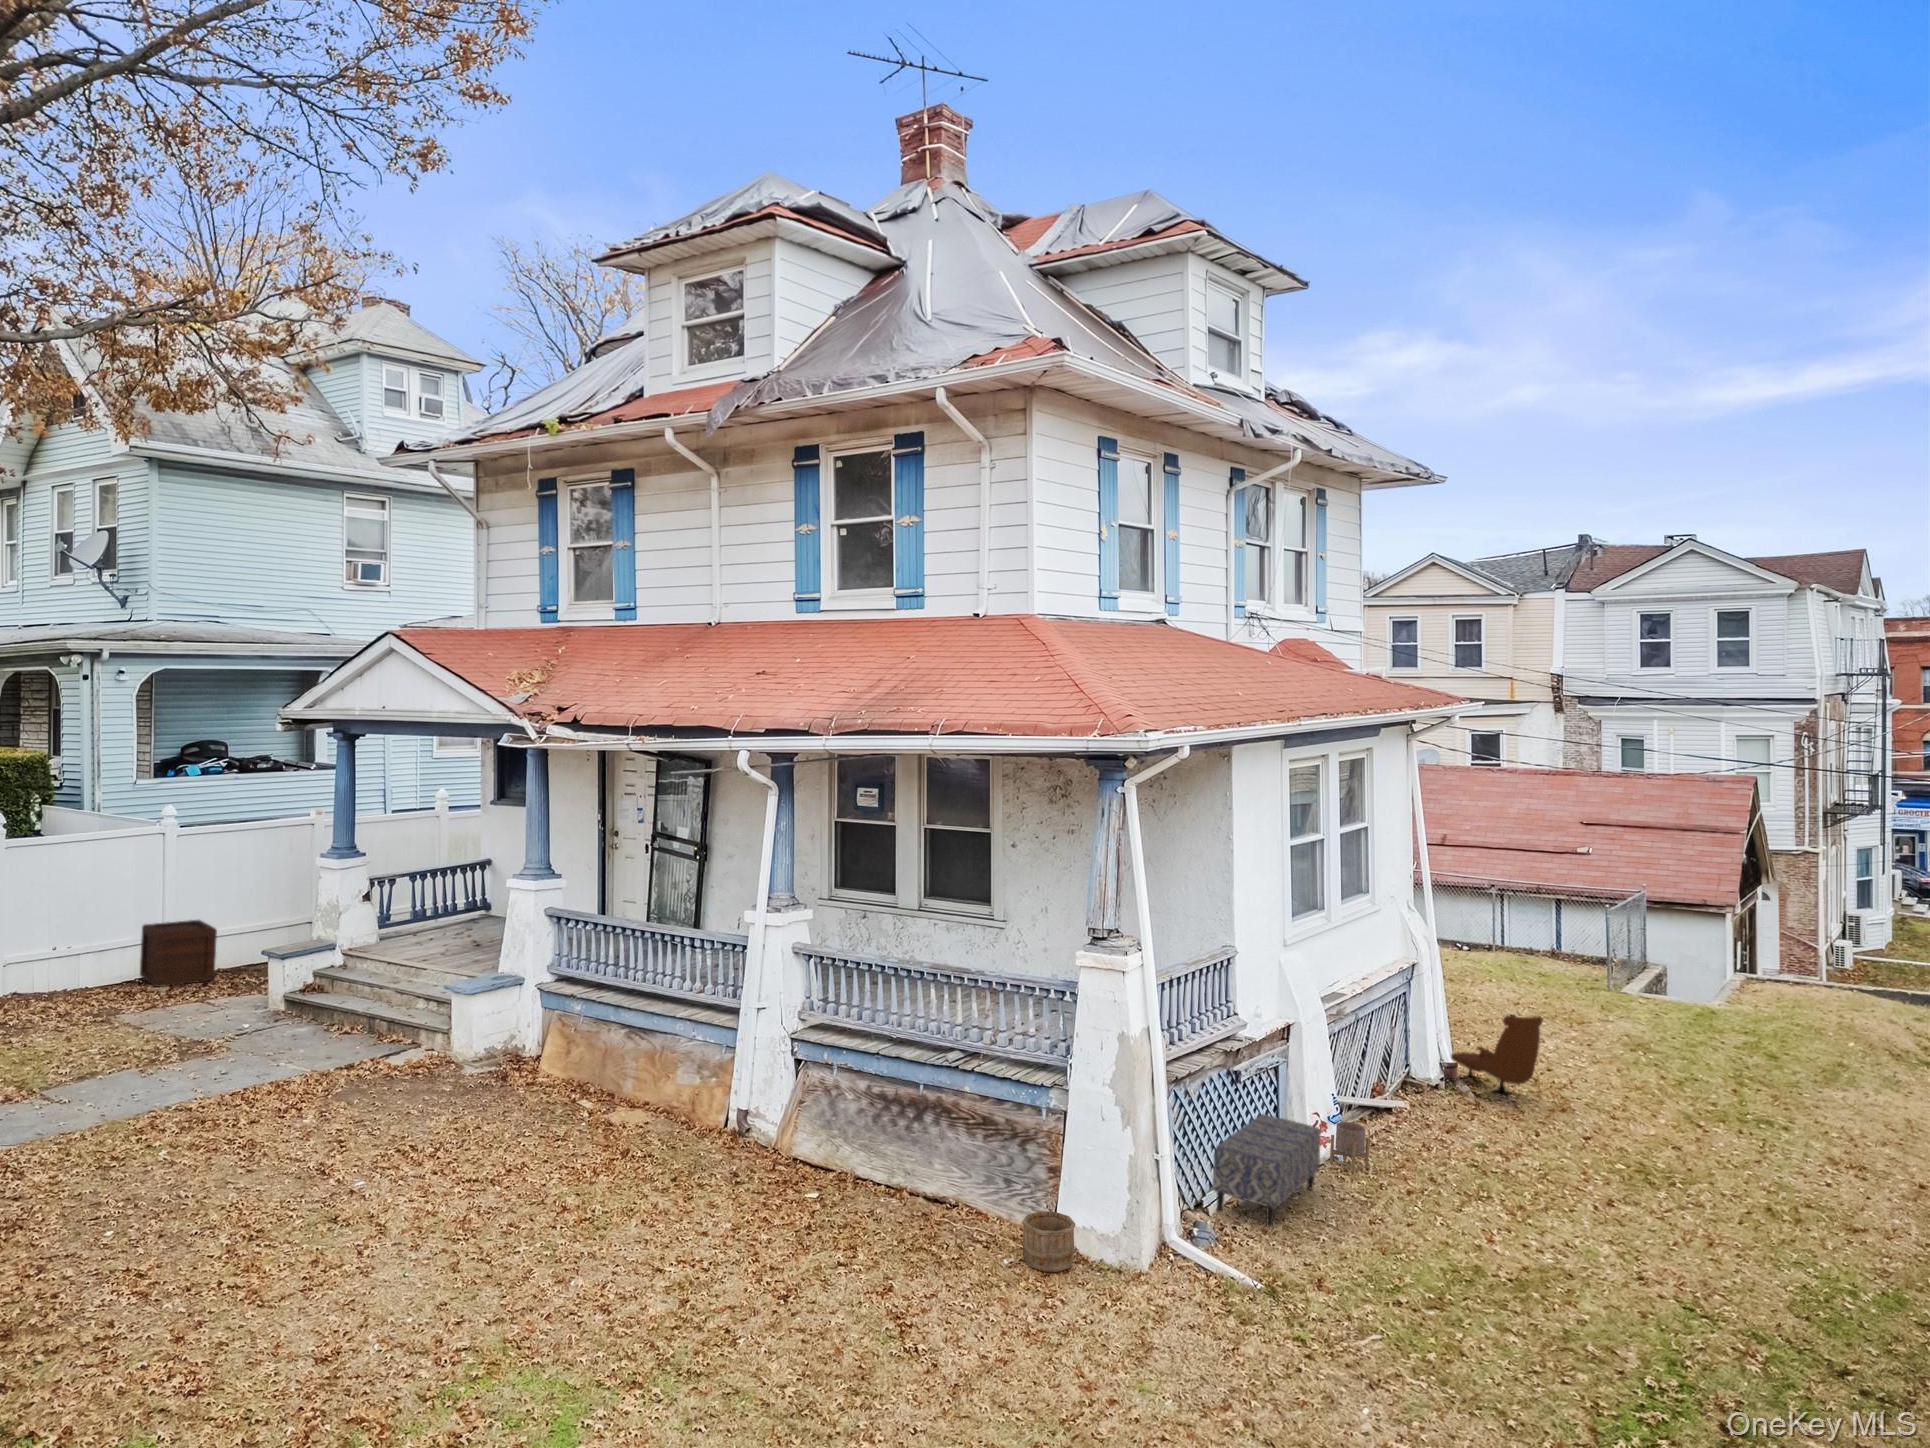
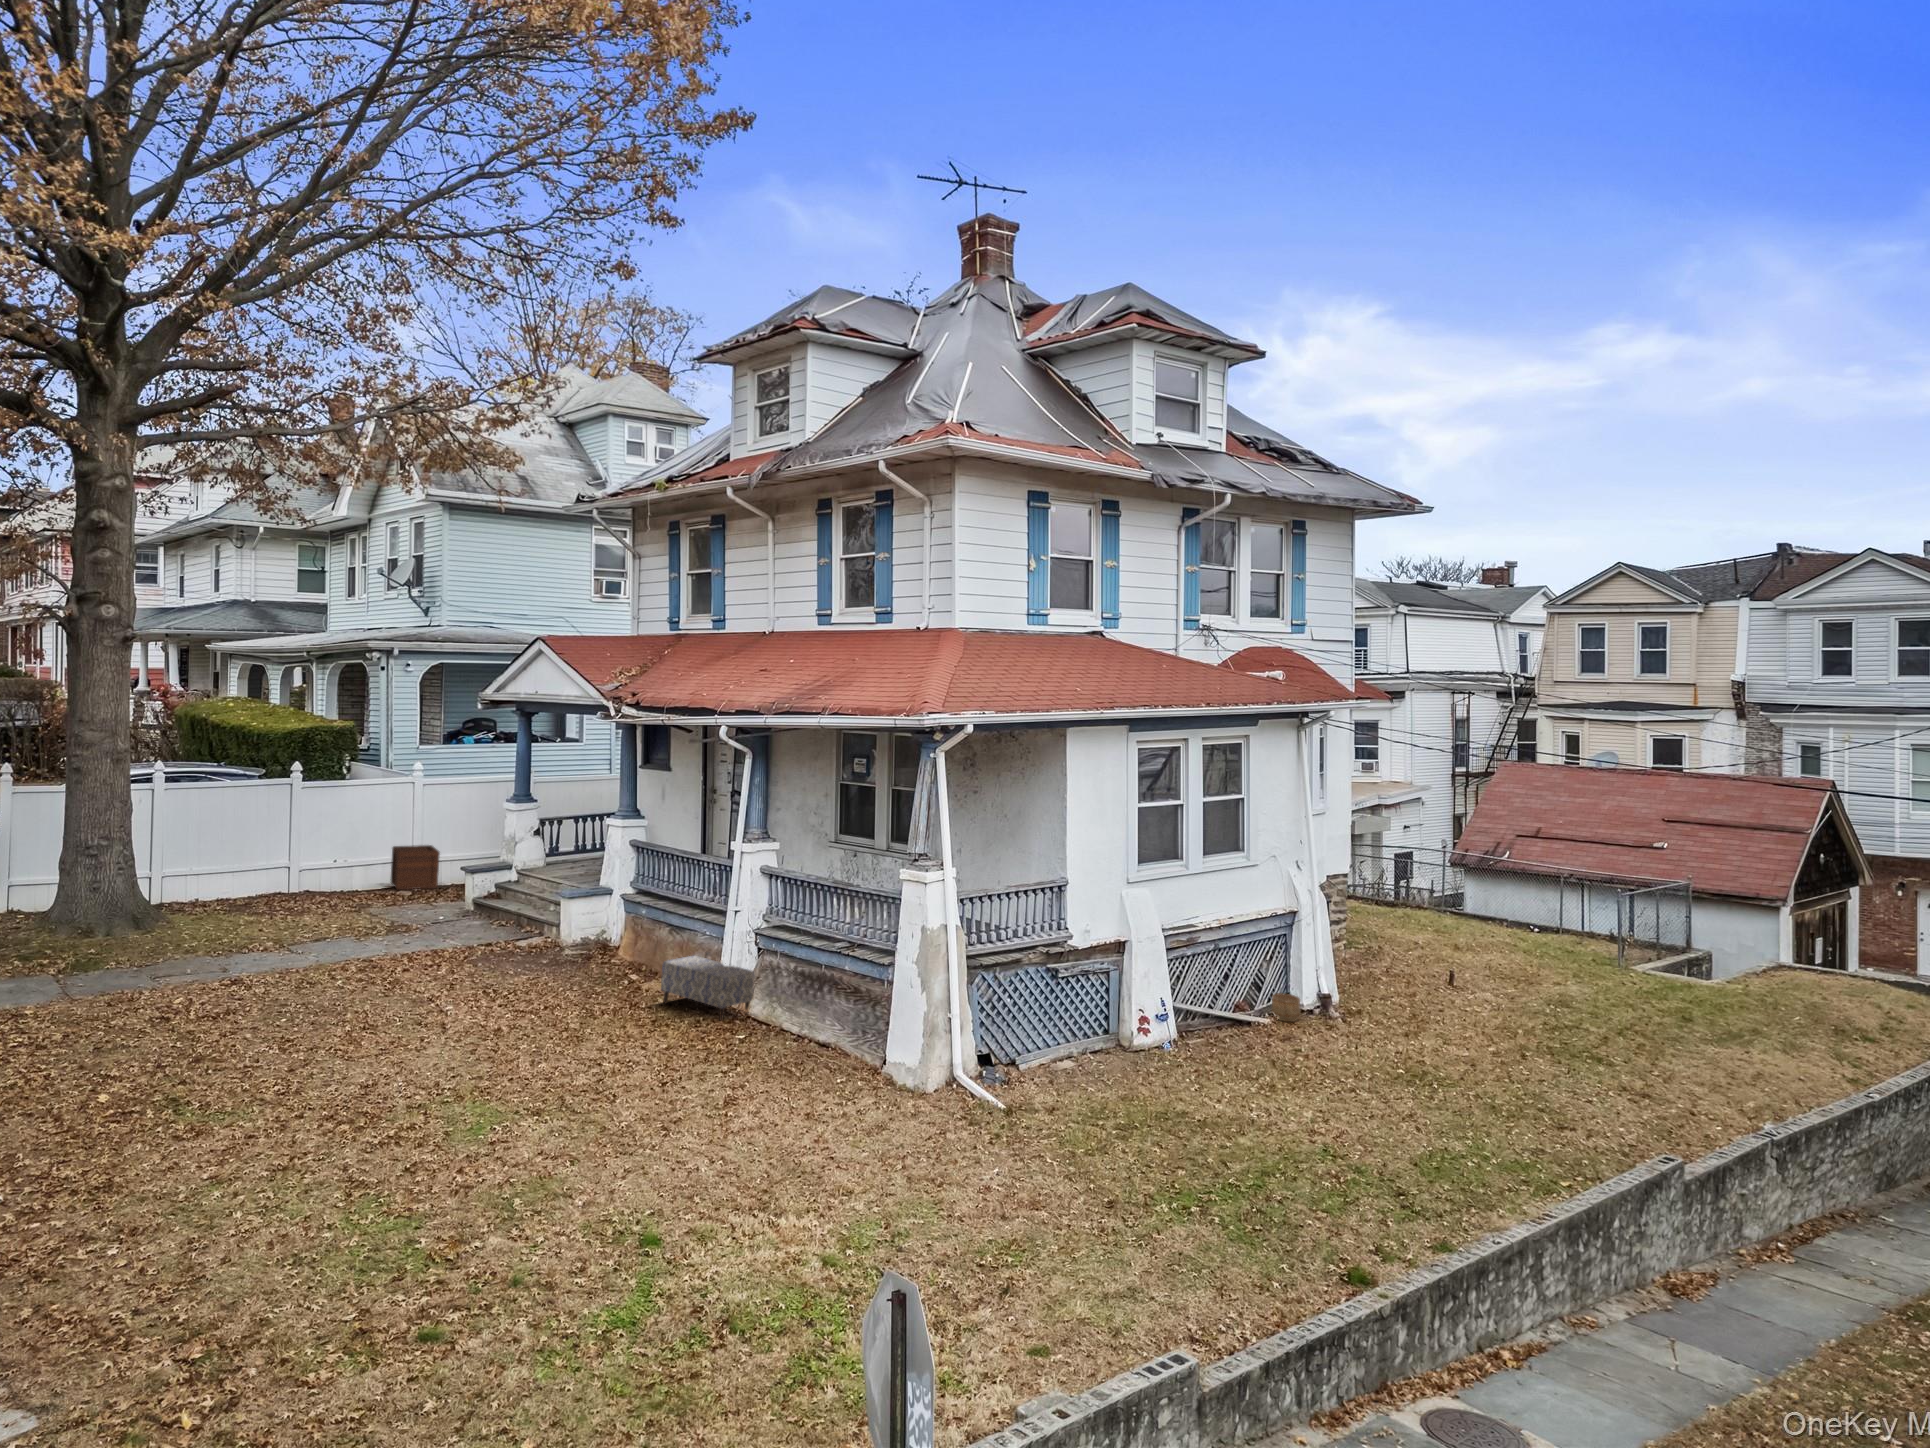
lounge chair: present [1451,1016,1543,1107] -> none [1334,959,1388,1036]
bench: present [1212,1114,1320,1227] -> present [661,955,755,1021]
planter: present [1330,1122,1370,1173] -> none [1145,1020,1175,1057]
wooden bucket: present [1022,1211,1075,1272] -> present [1272,993,1300,1022]

